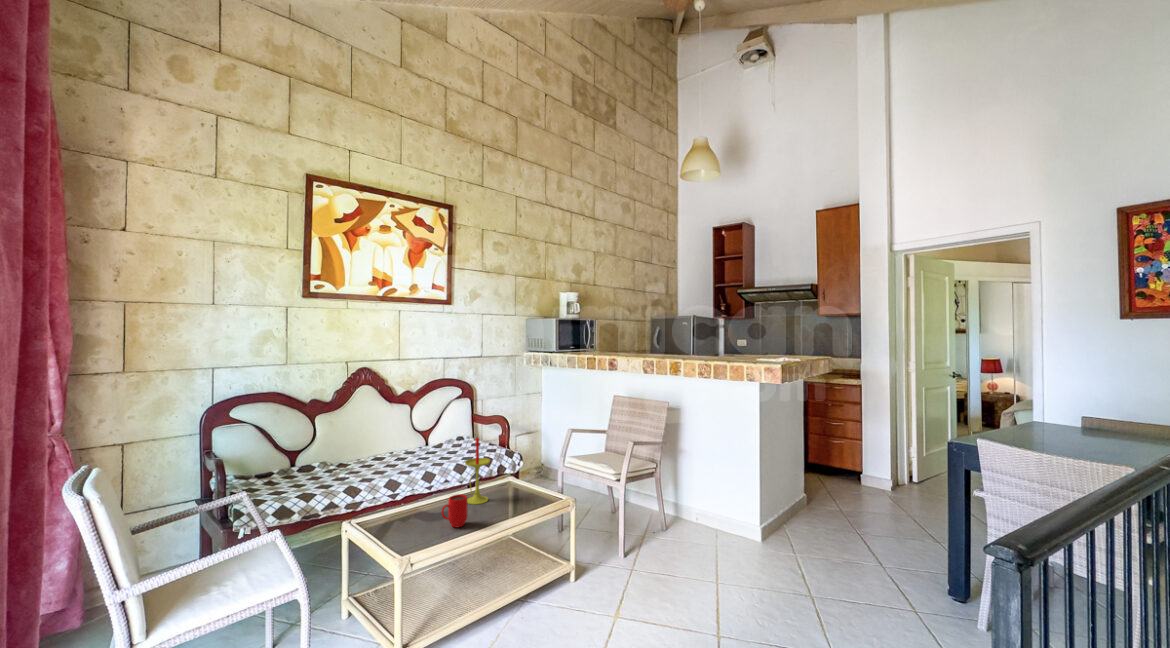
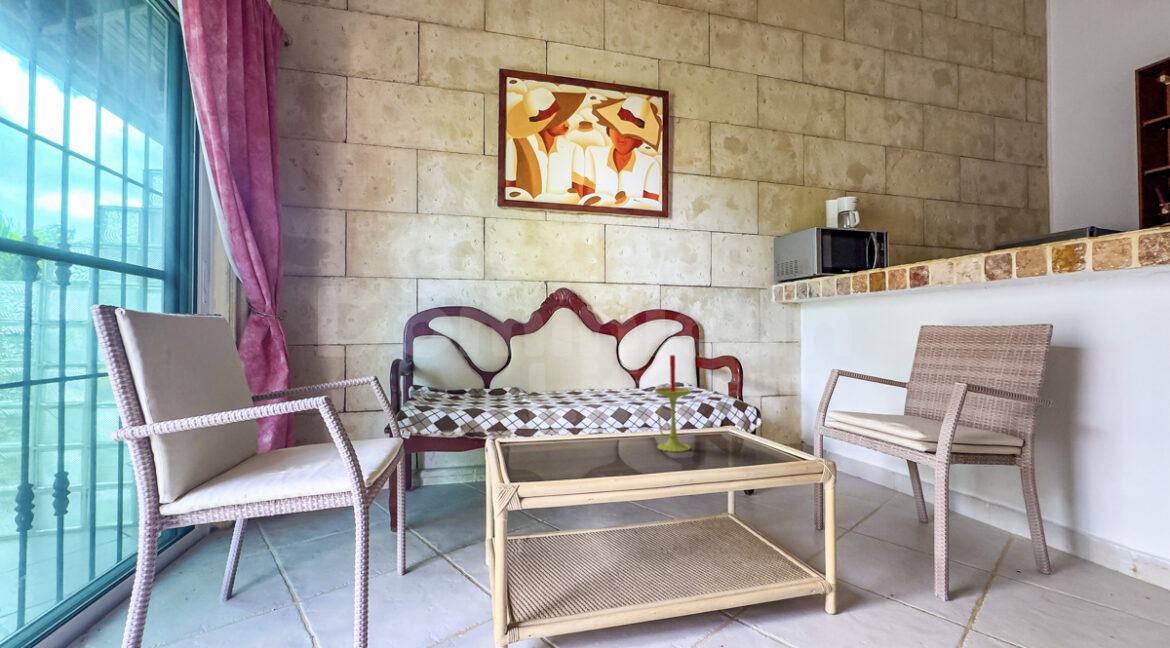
mug: present [442,494,467,527] -> none [601,423,641,471]

